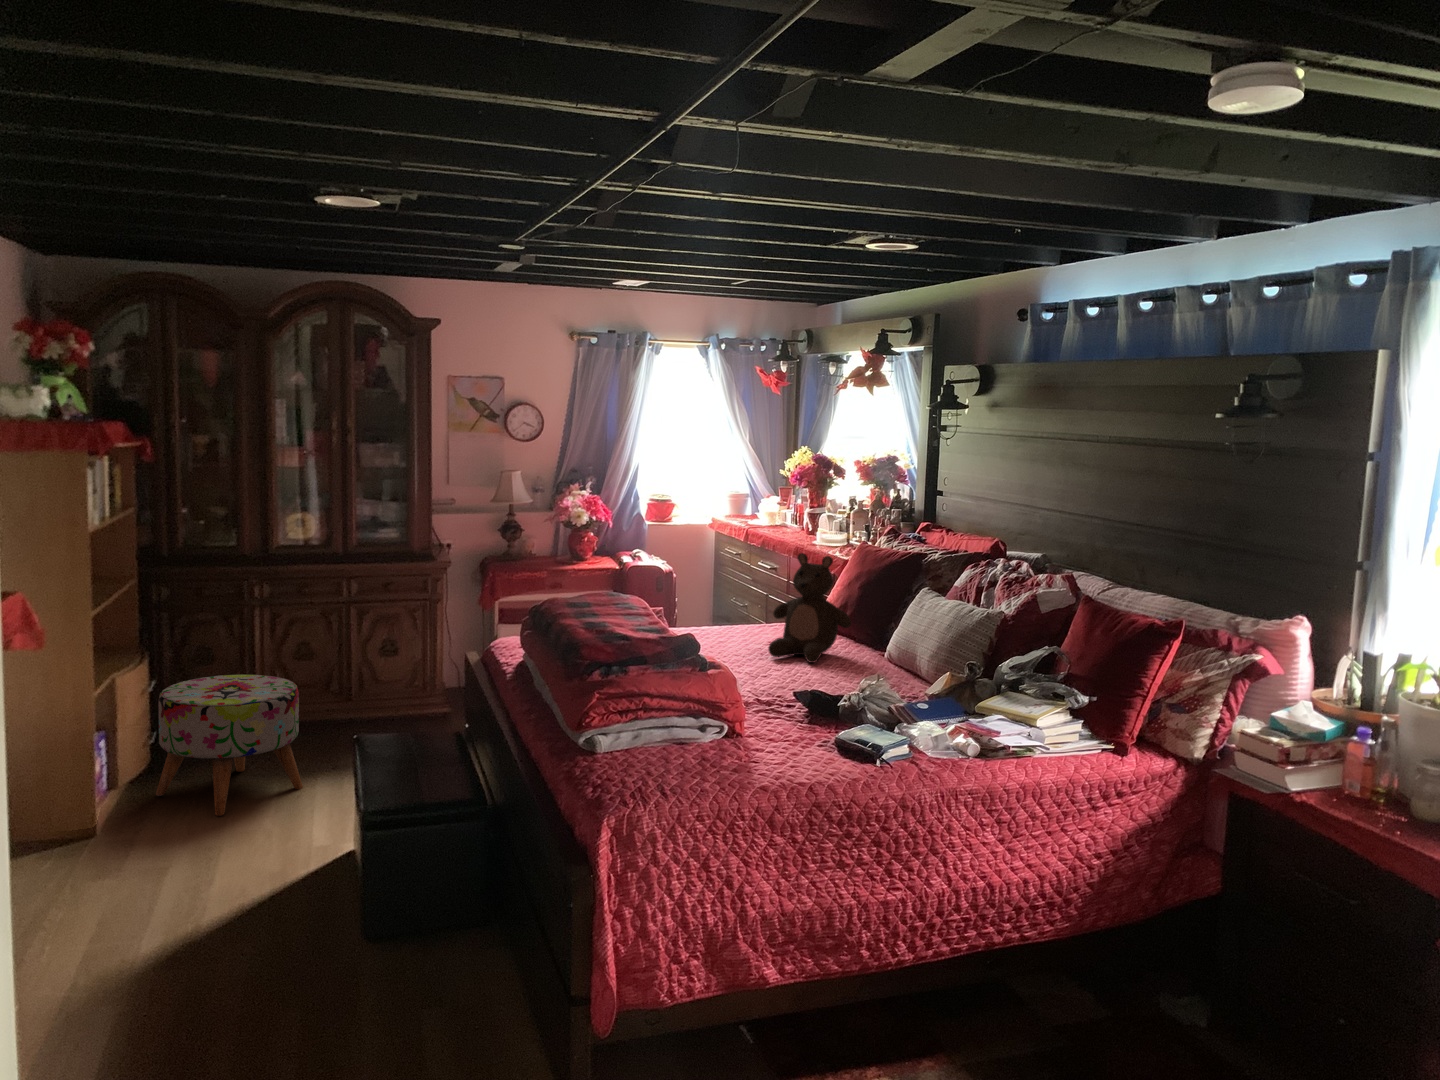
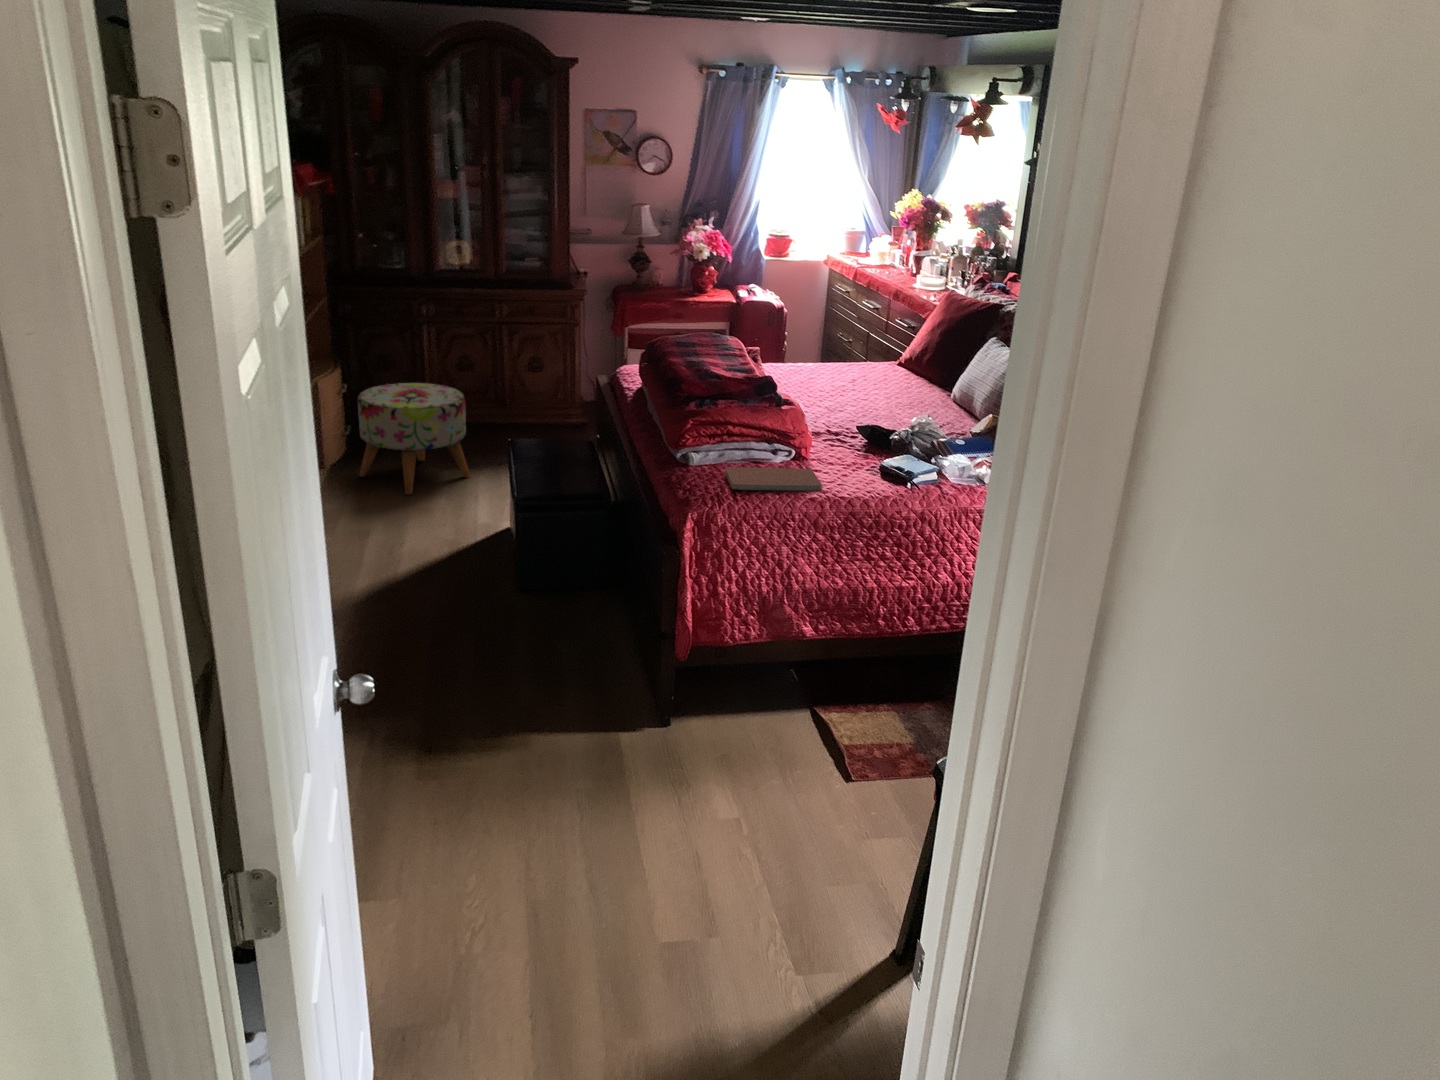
stuffed bear: present [768,553,851,663] -> none [849,301,923,398]
notebook: none [643,750,773,783] -> present [725,467,822,491]

